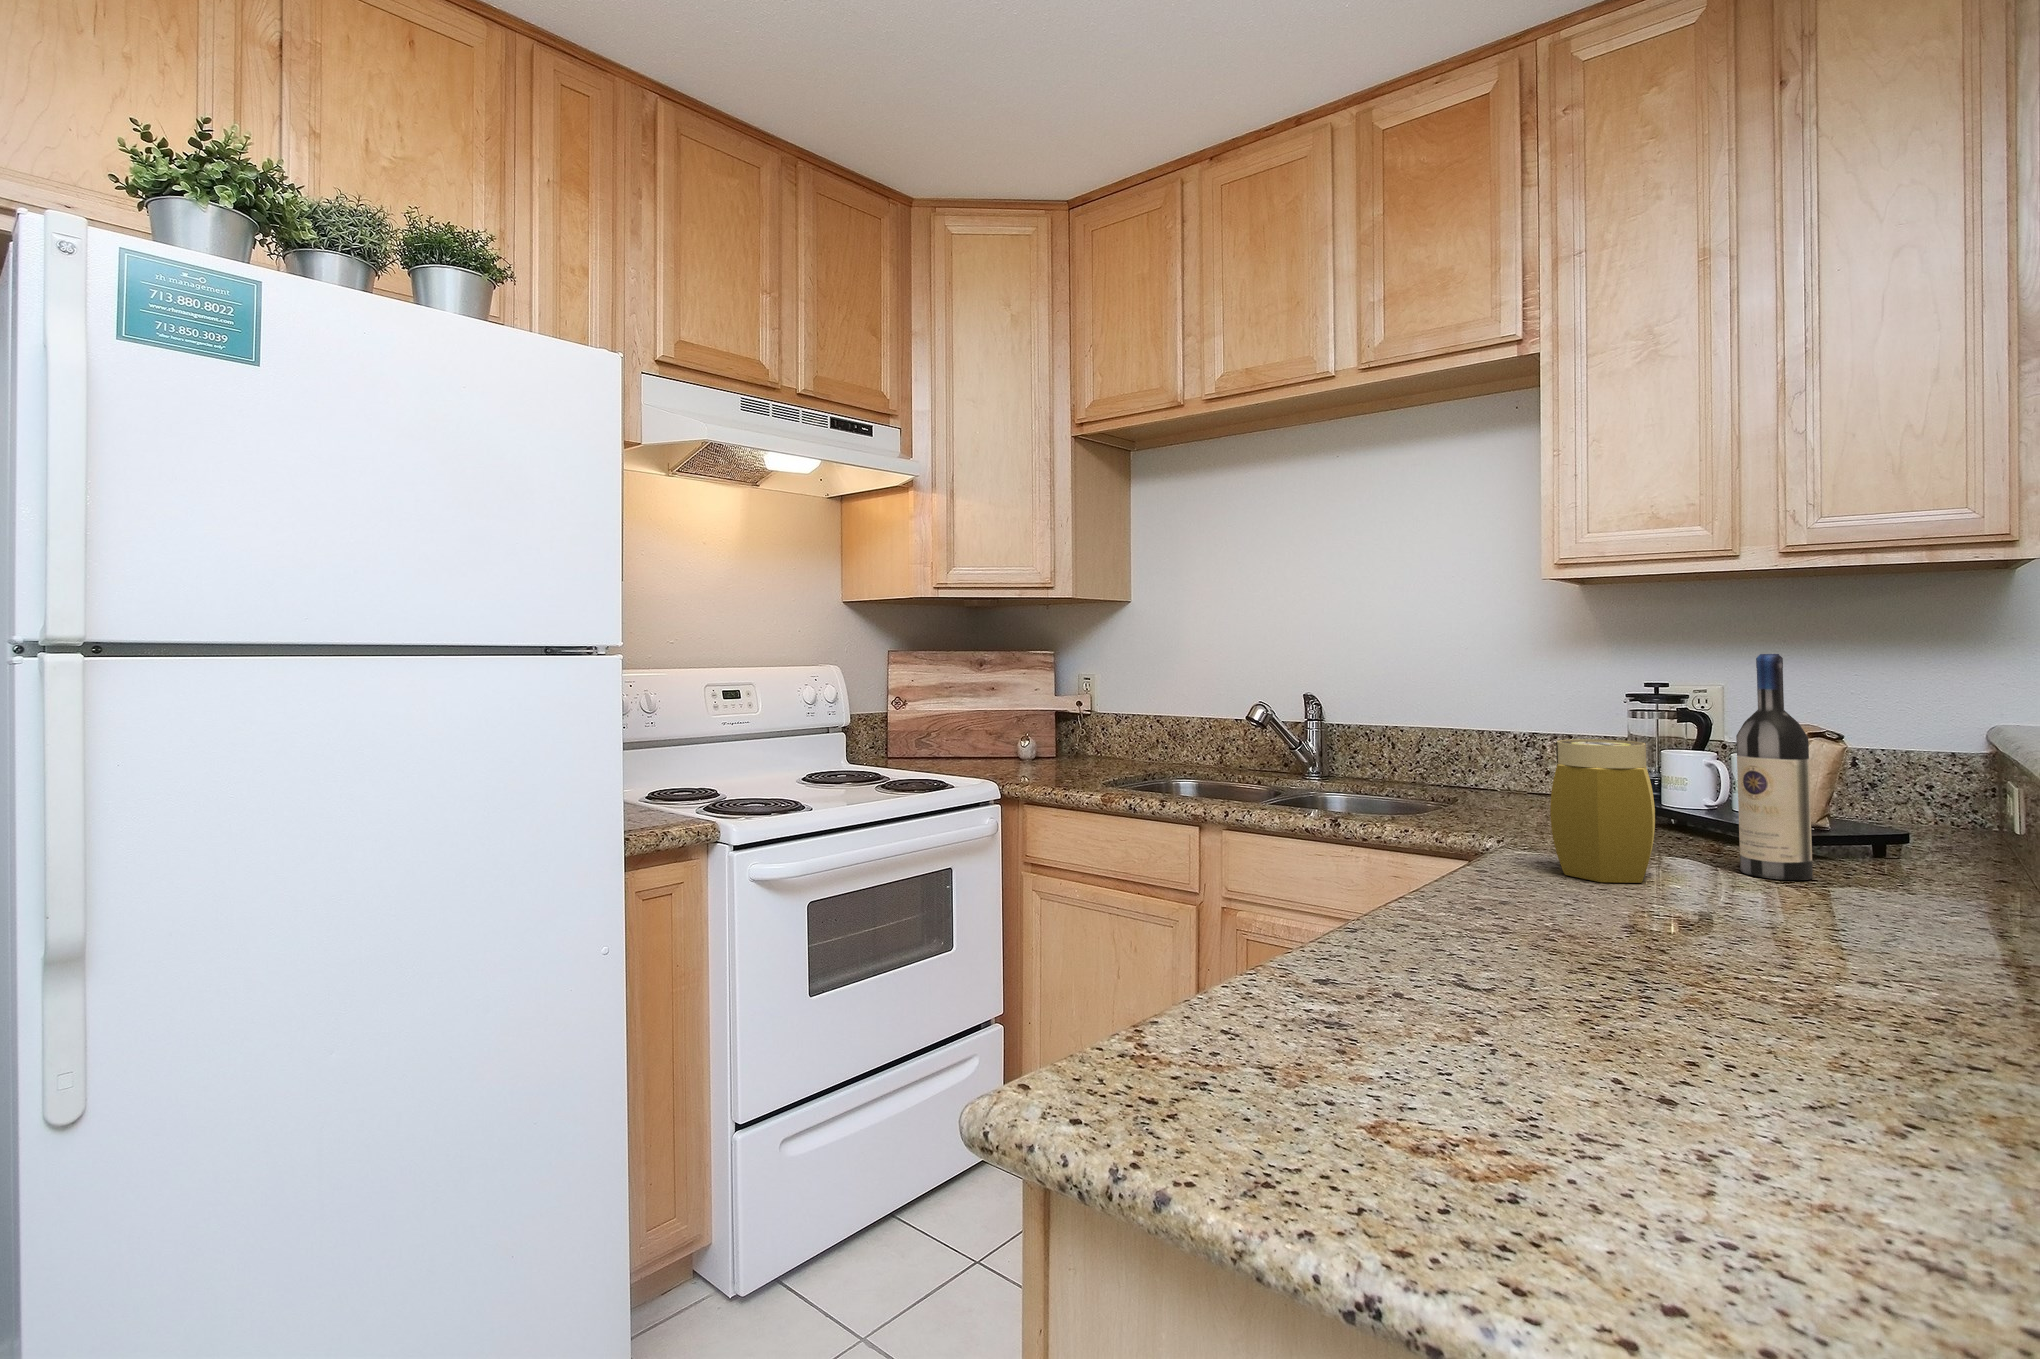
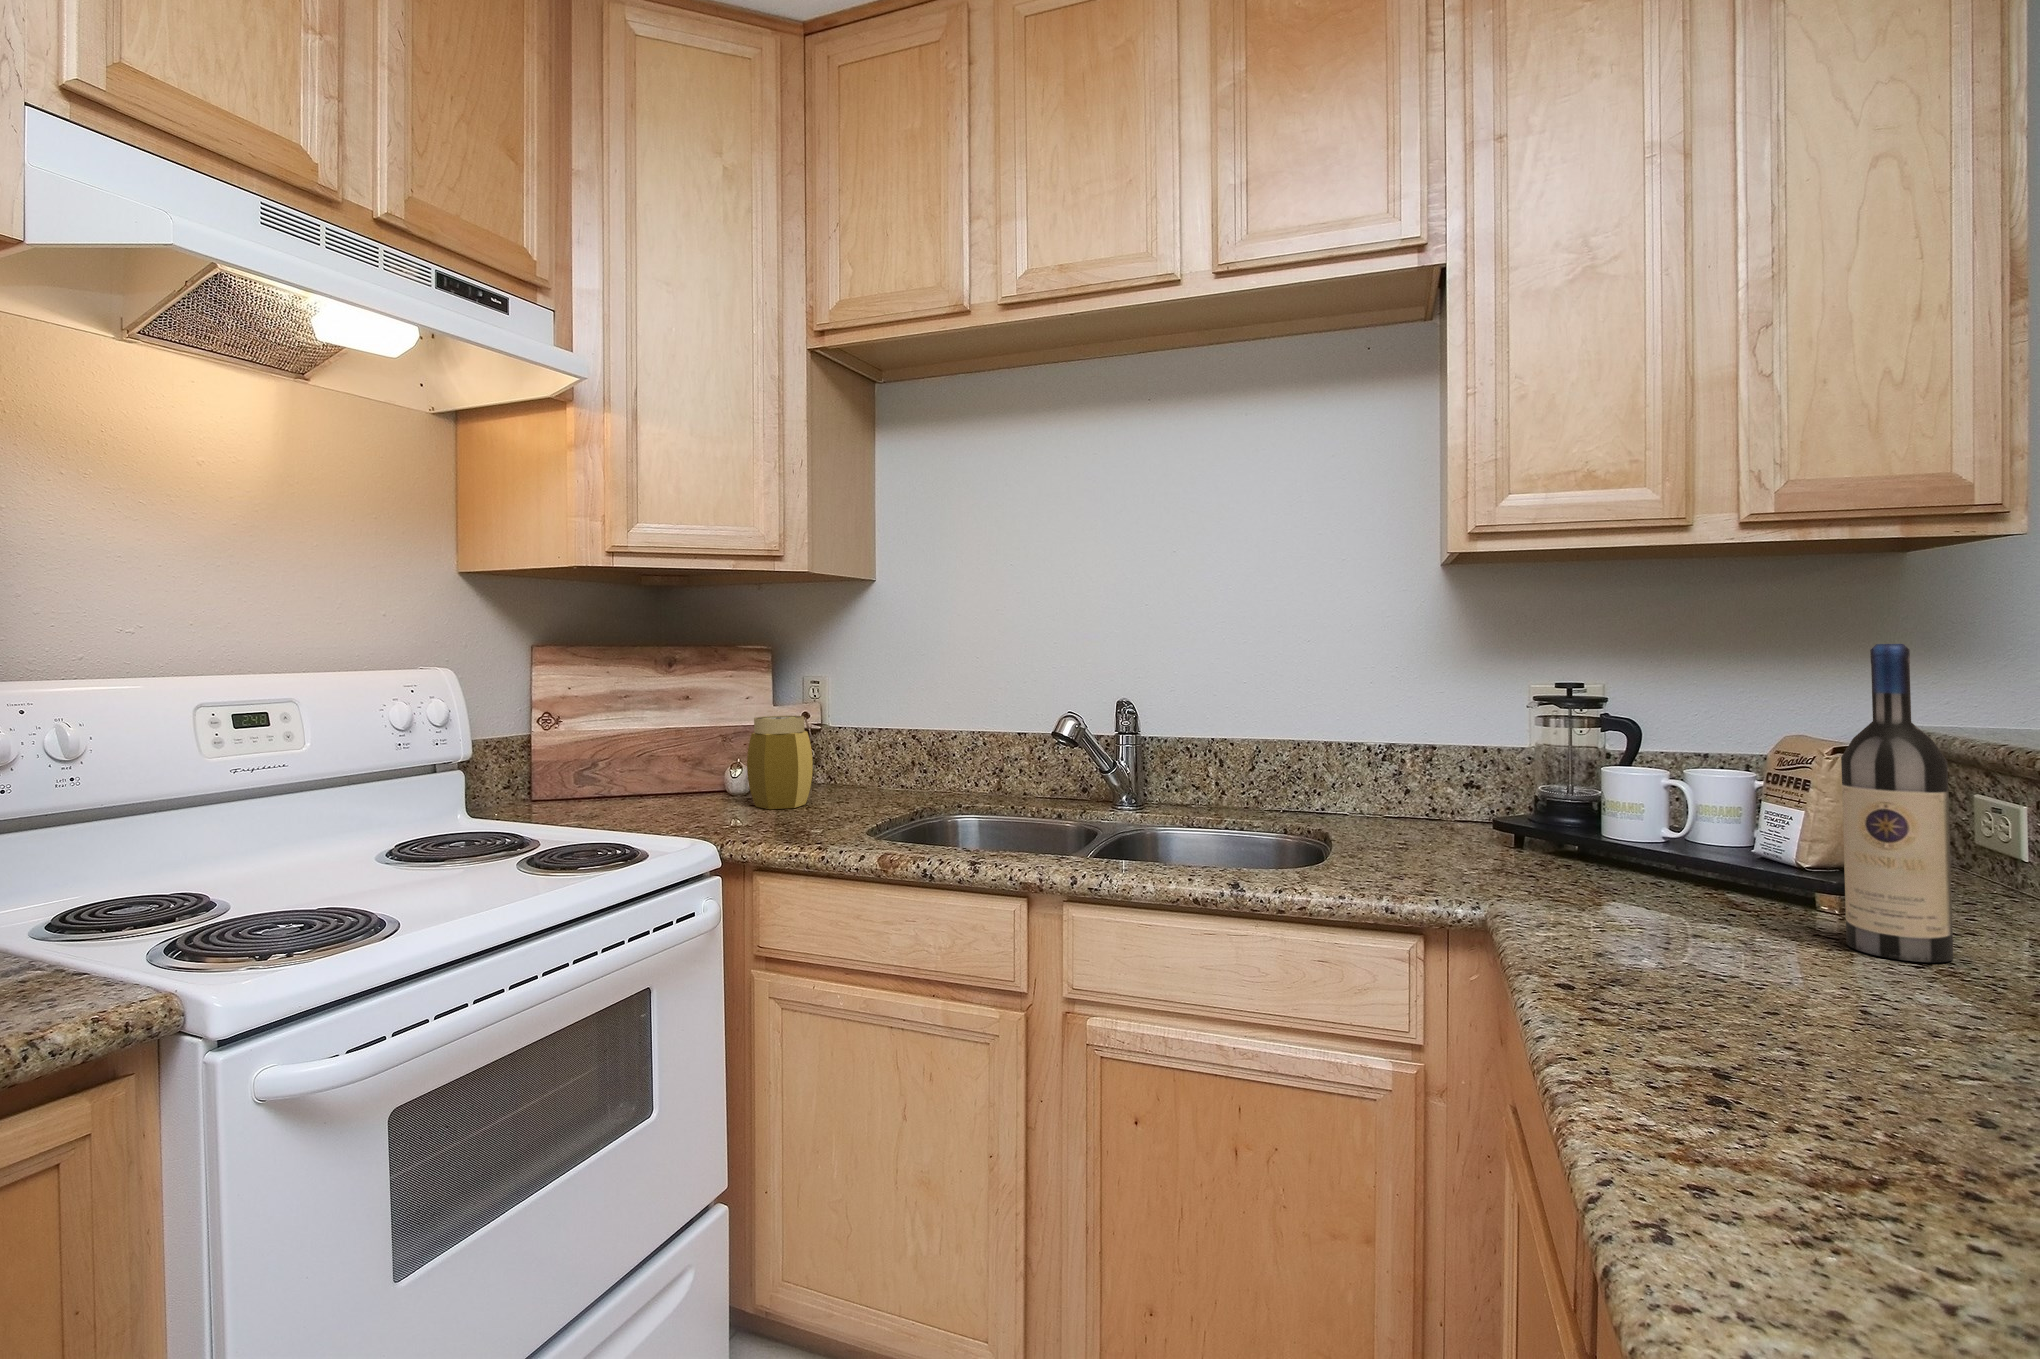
jar: present [1550,739,1655,883] -> present [747,716,813,809]

